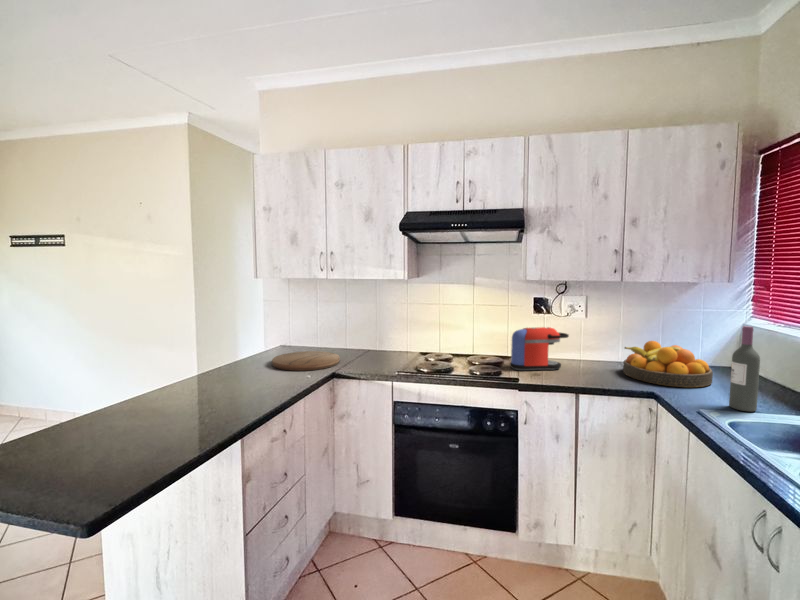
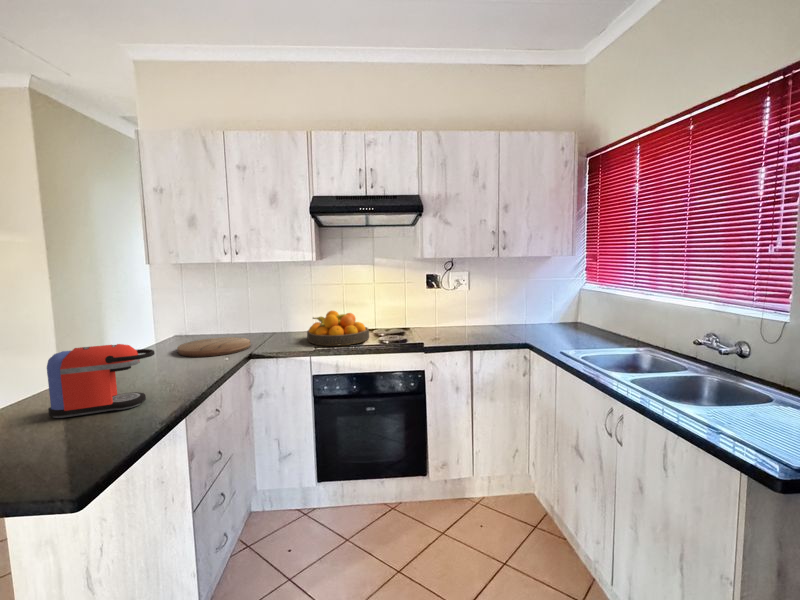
wine bottle: present [729,326,760,412] -> none [576,286,594,349]
coffee maker: present [510,327,569,370] -> present [47,344,155,418]
fruit bowl: present [623,341,713,387] -> present [307,311,369,346]

